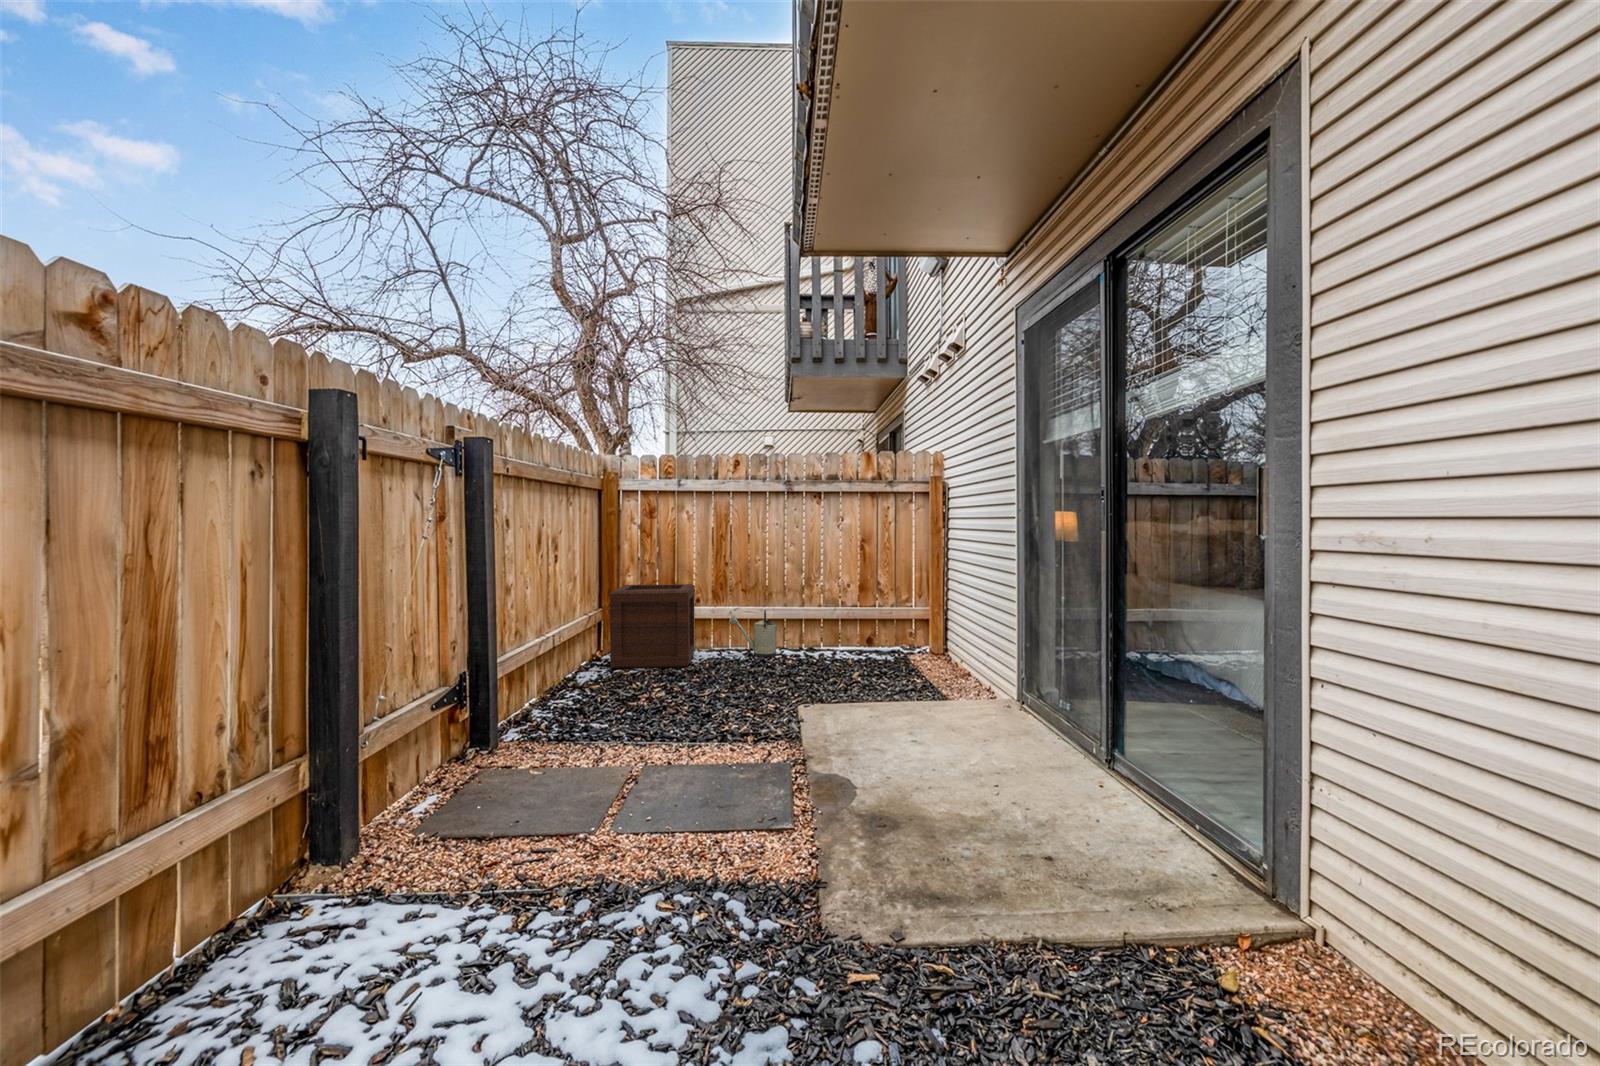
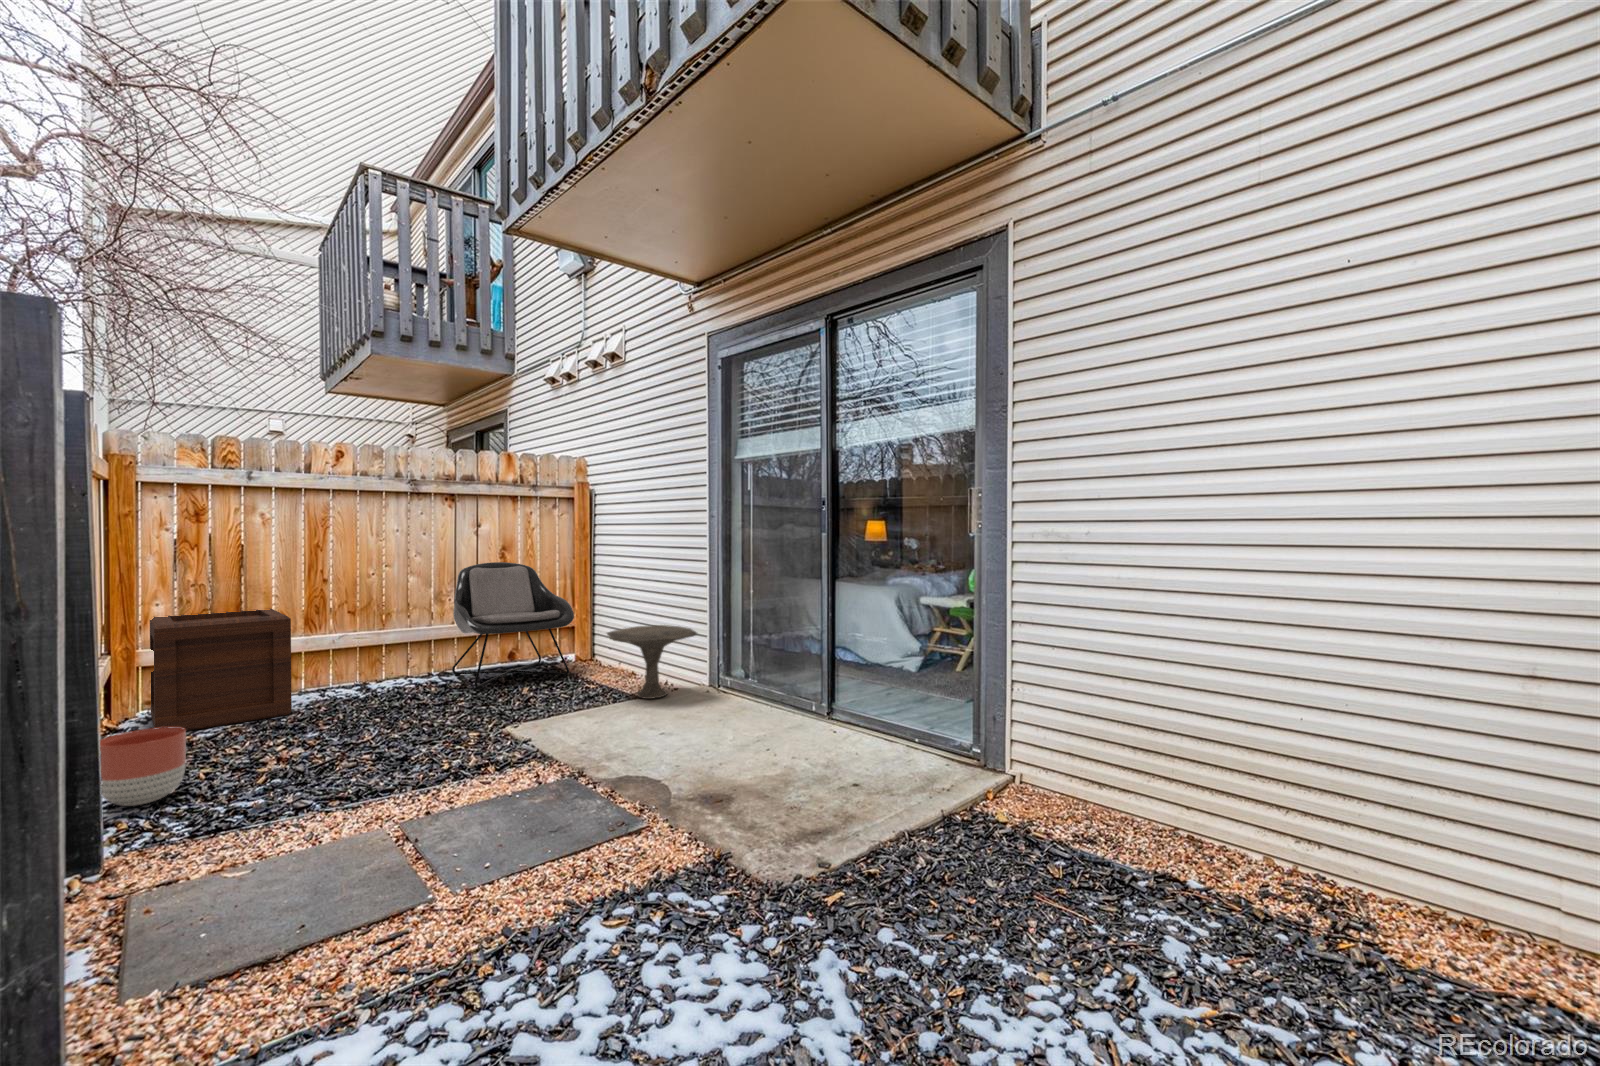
lounge chair: none [811,554,911,668] -> present [452,562,574,689]
watering can: present [728,610,777,657] -> none [333,633,407,689]
side table: none [907,626,1002,705] -> present [607,625,697,699]
planter: none [533,662,580,712] -> present [100,727,186,806]

